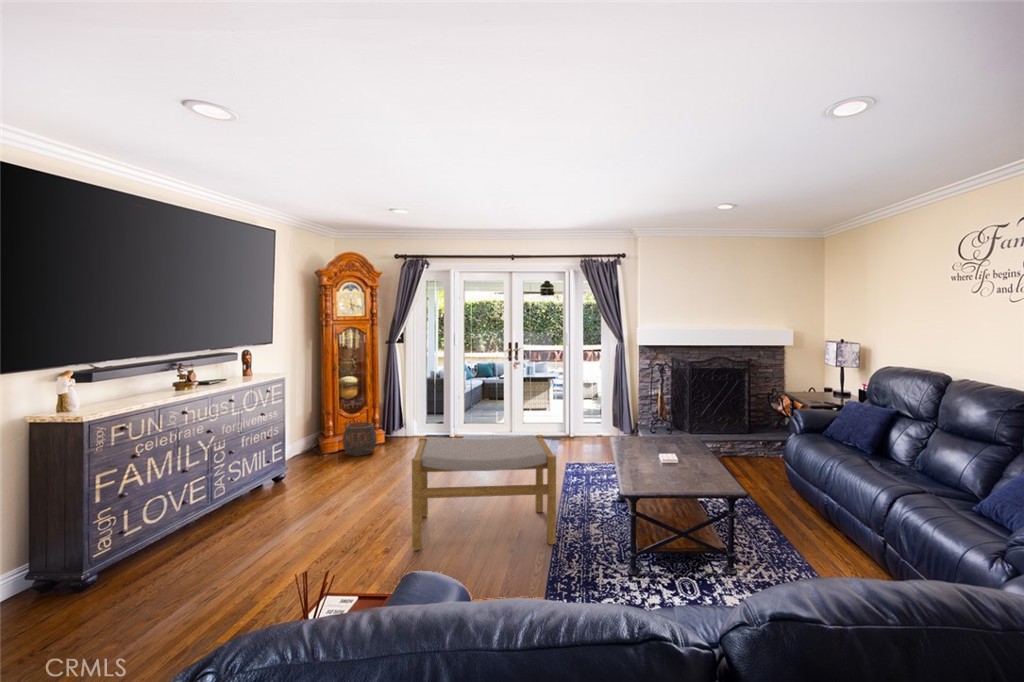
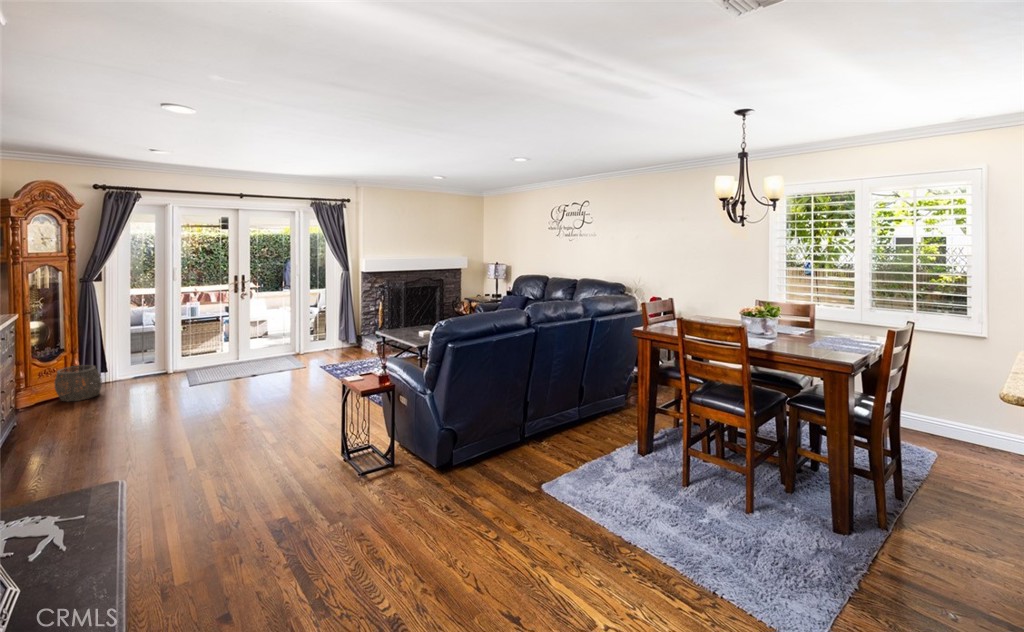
footstool: present [412,435,556,550] -> none [196,351,332,455]

